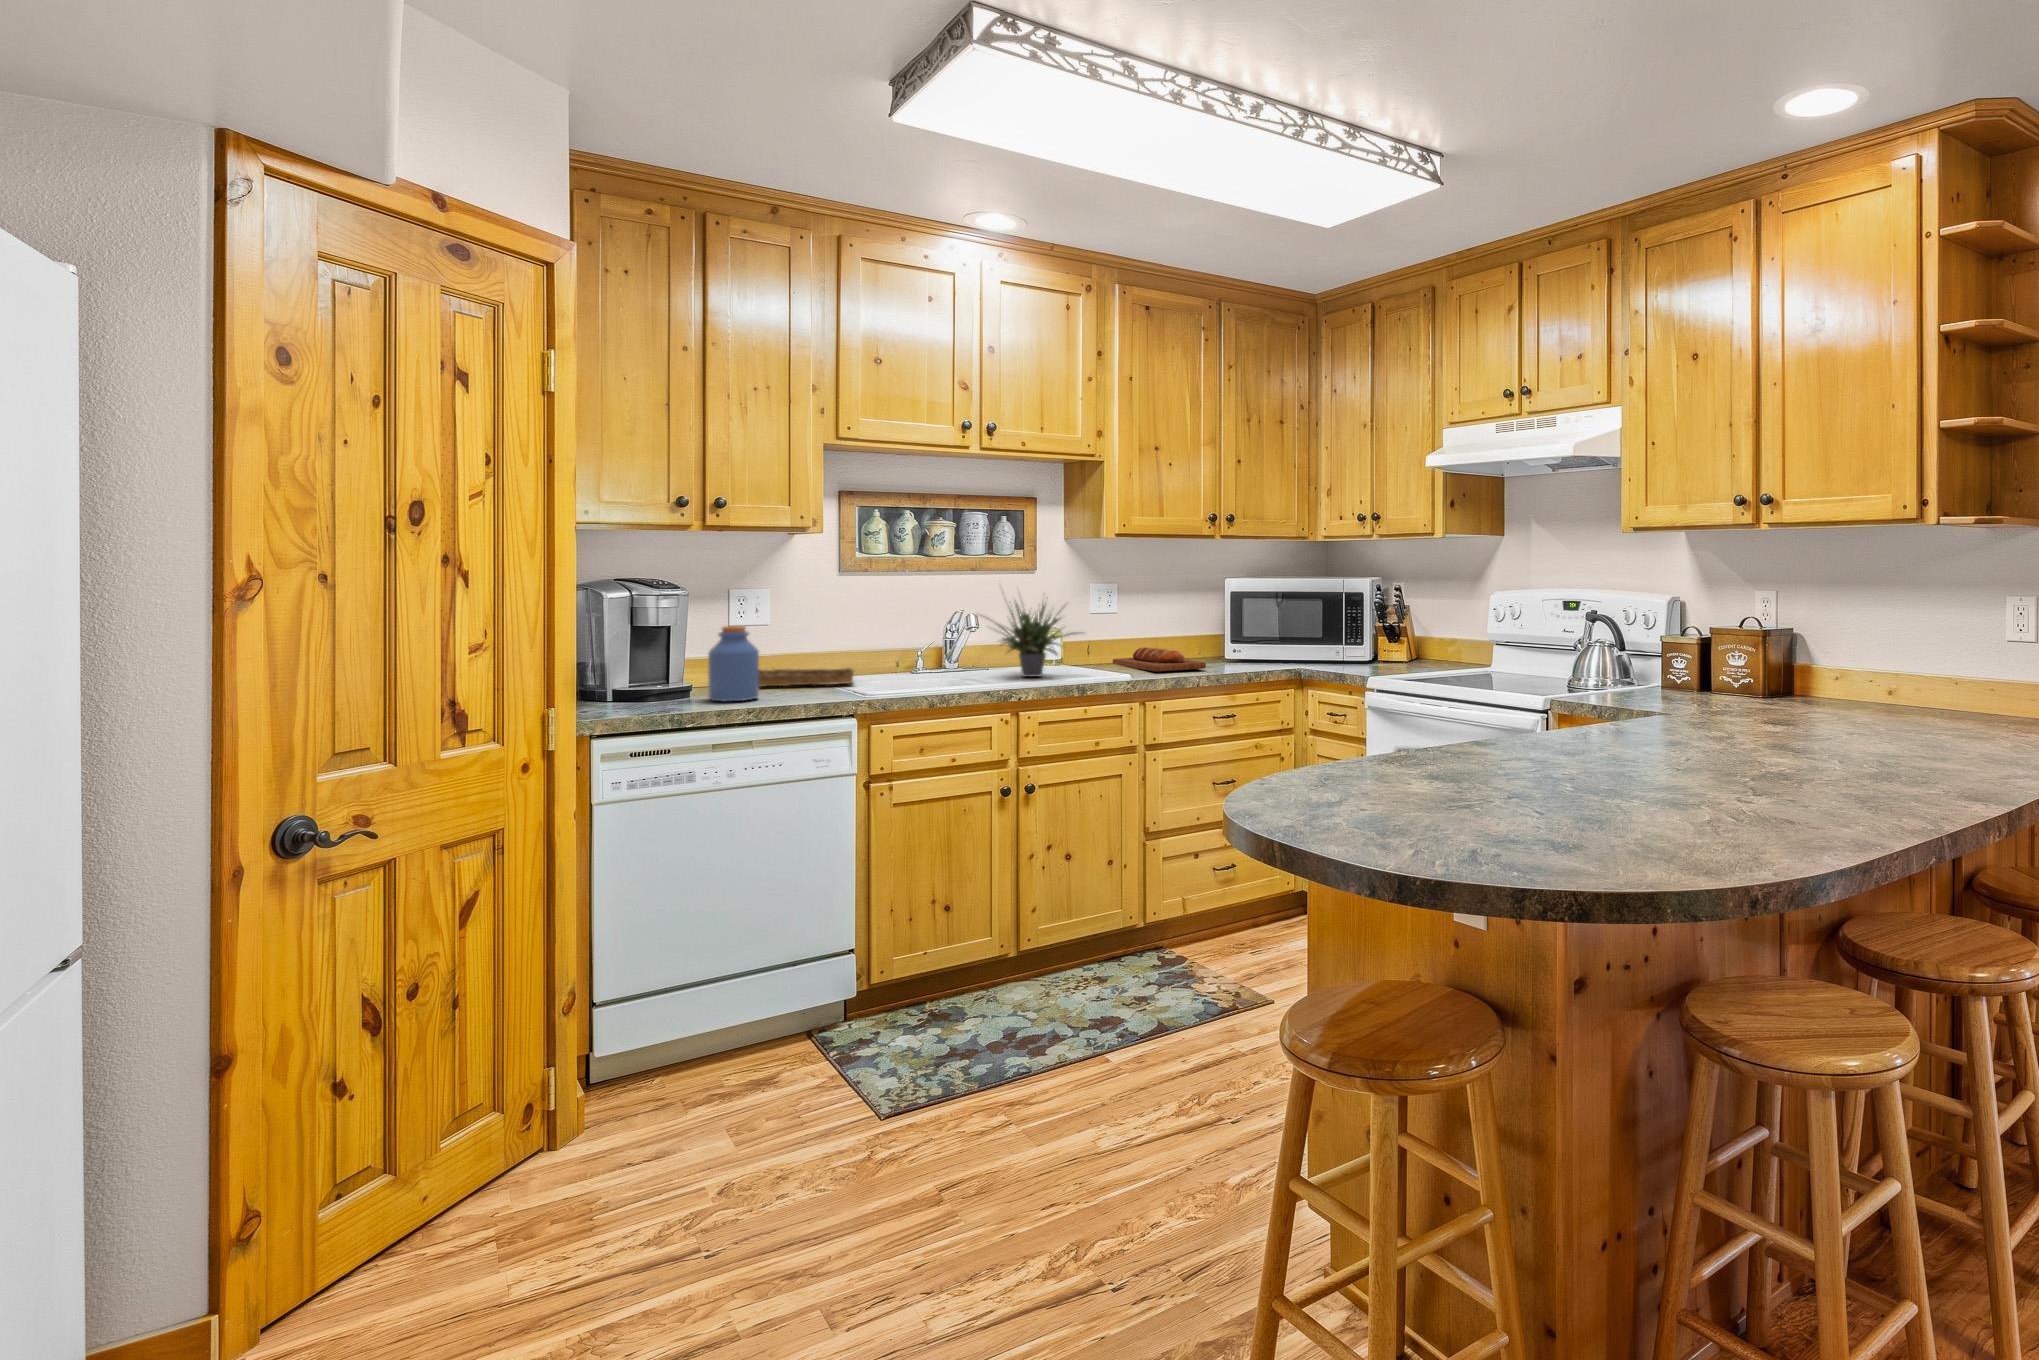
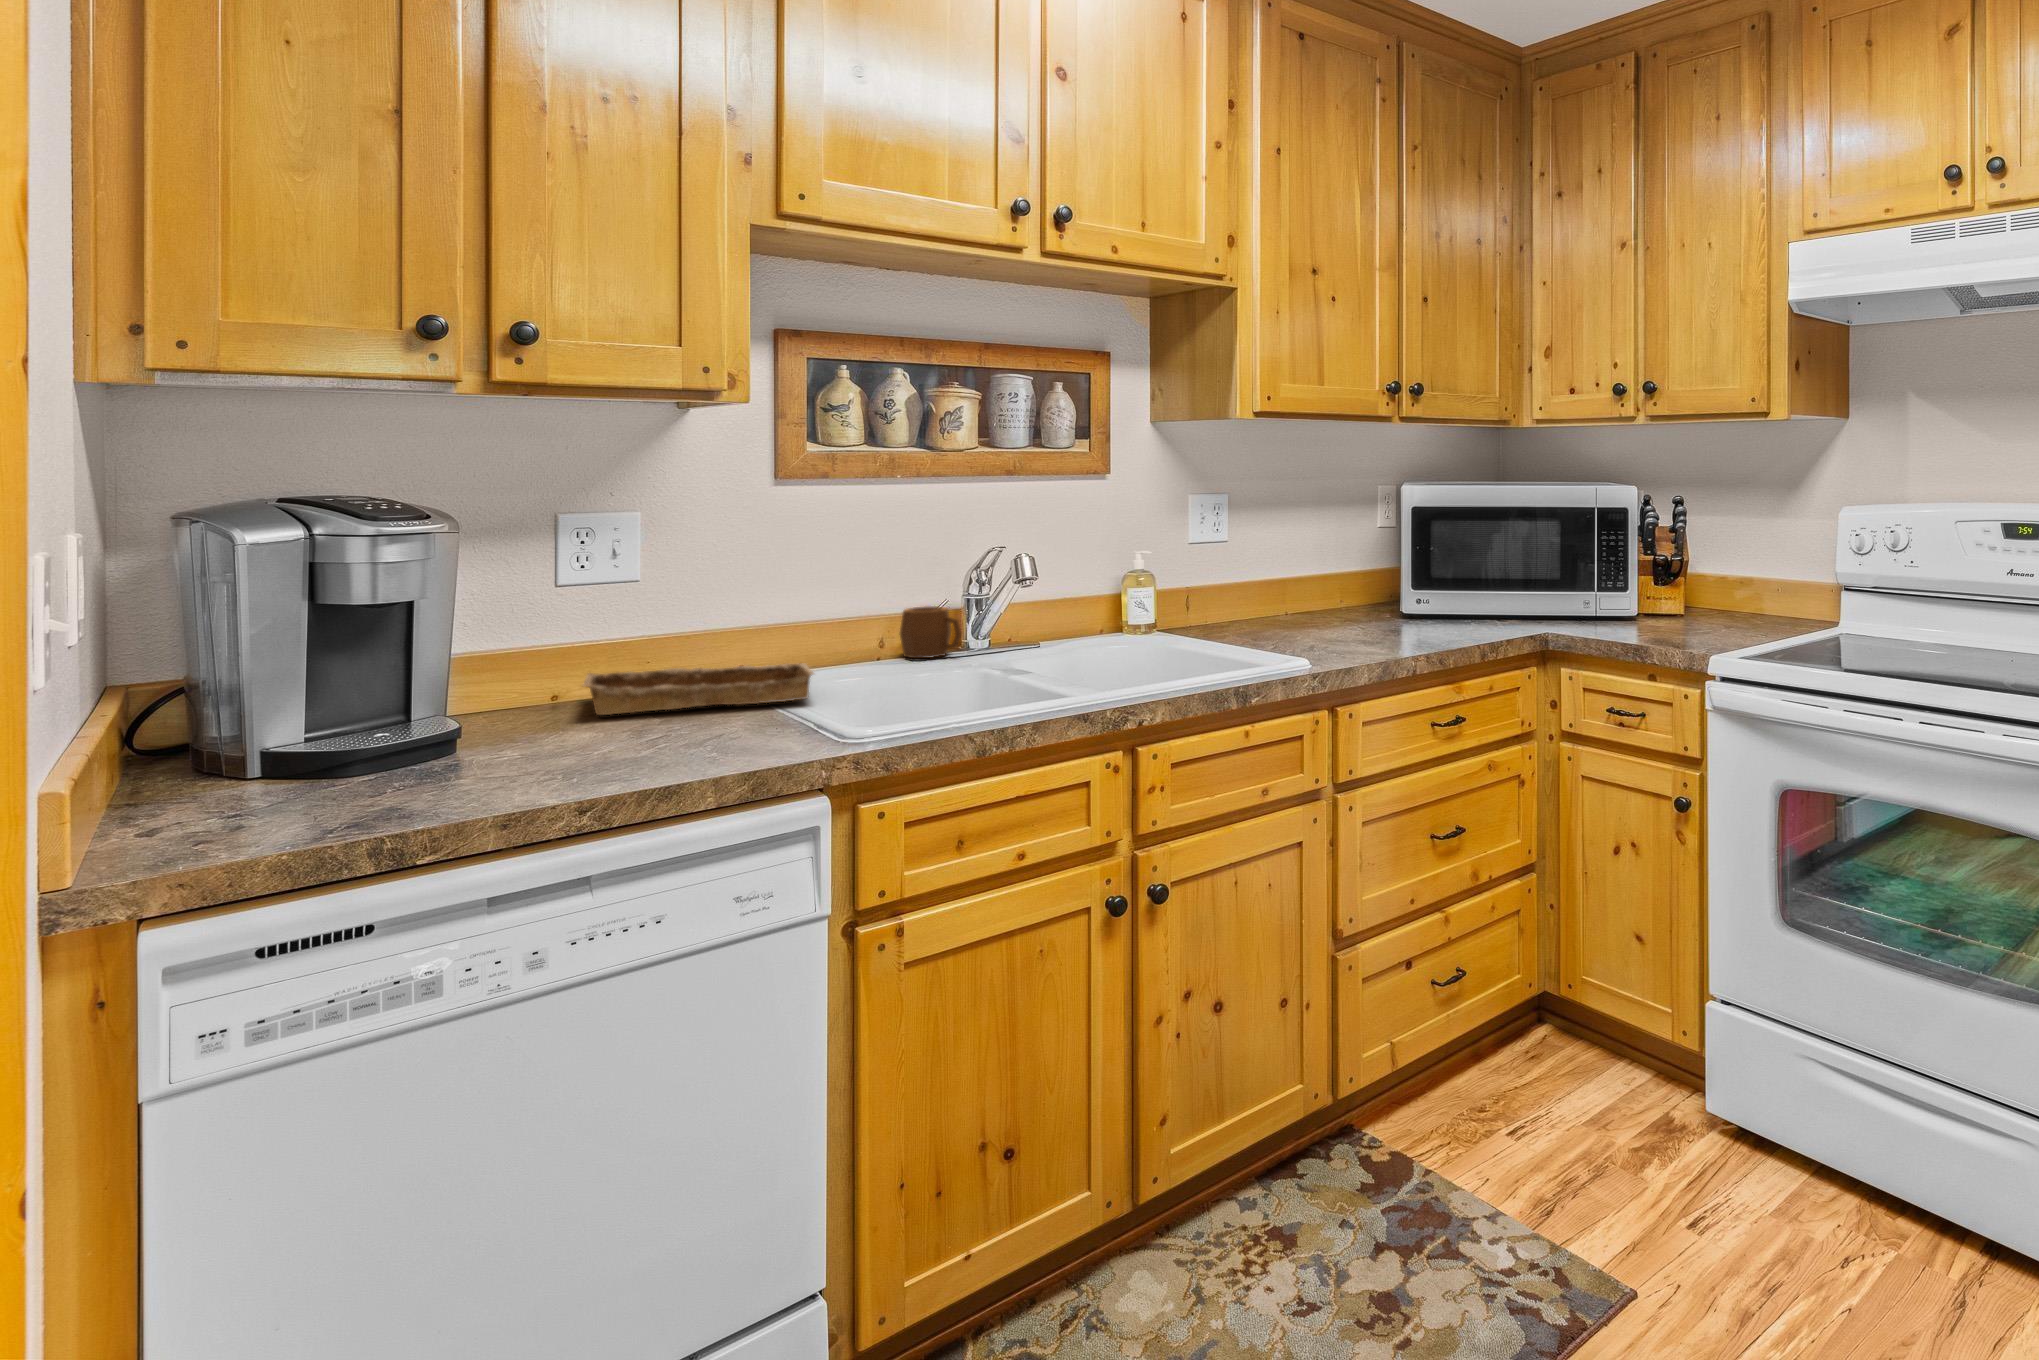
potted plant: present [988,601,1076,677] -> none [1030,493,1219,668]
jar: present [708,626,759,701] -> none [497,599,615,770]
mug: none [908,644,942,671] -> present [900,606,962,658]
bread loaf: present [1113,647,1206,671] -> none [1232,602,1402,649]

